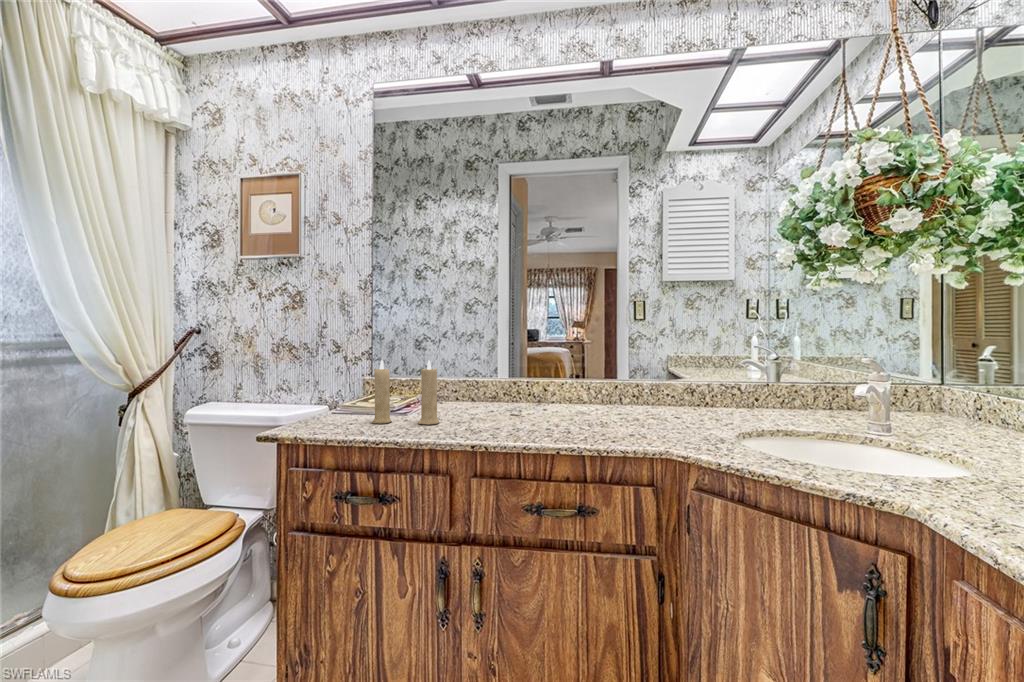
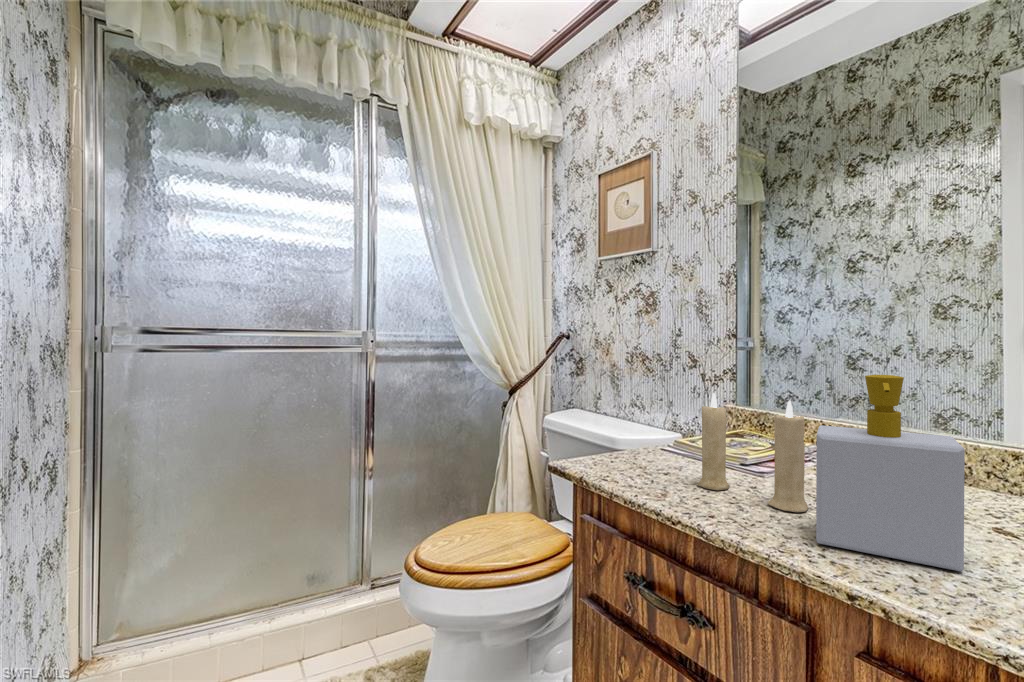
soap bottle: none [448,340,509,432] -> present [816,375,965,571]

